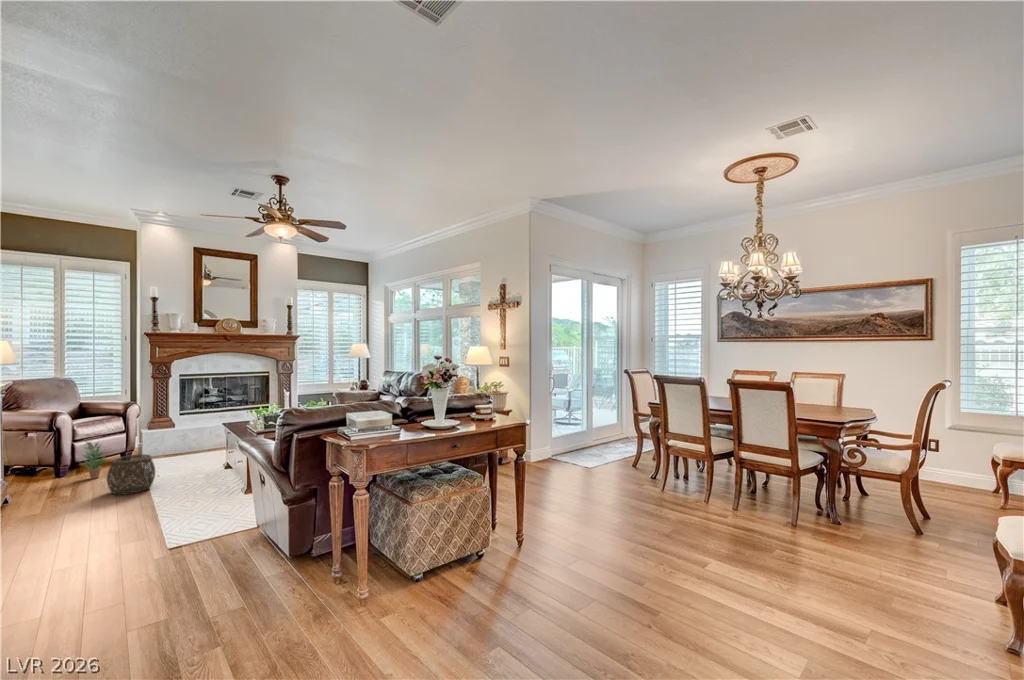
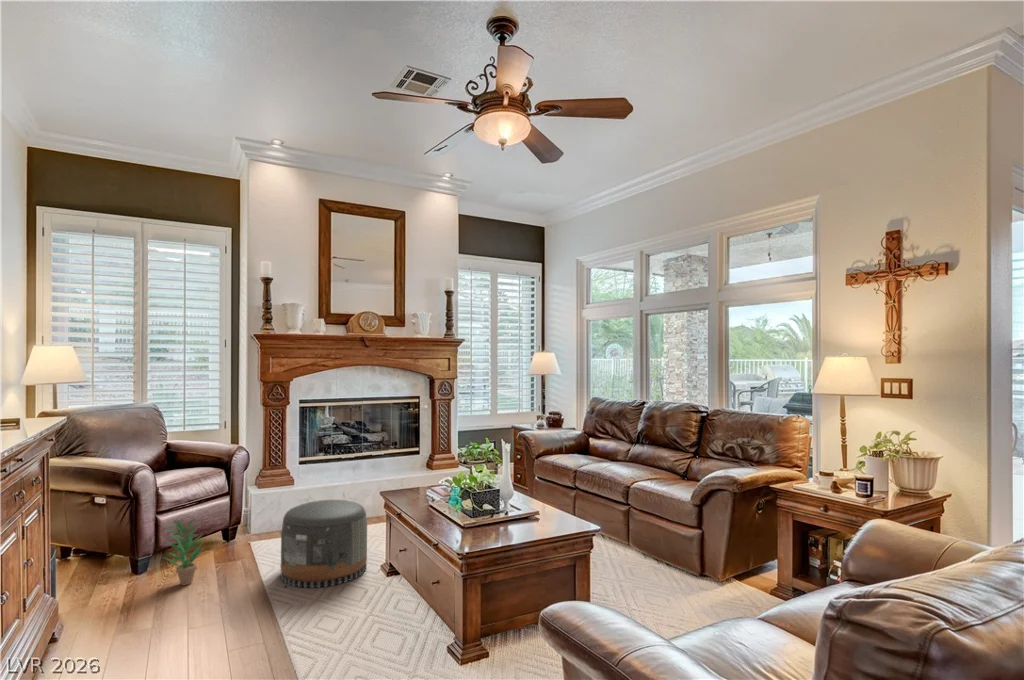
pouf: none [157,430,214,476] -> present [281,500,367,588]
woven basket: present [107,455,155,495] -> none [208,557,288,643]

